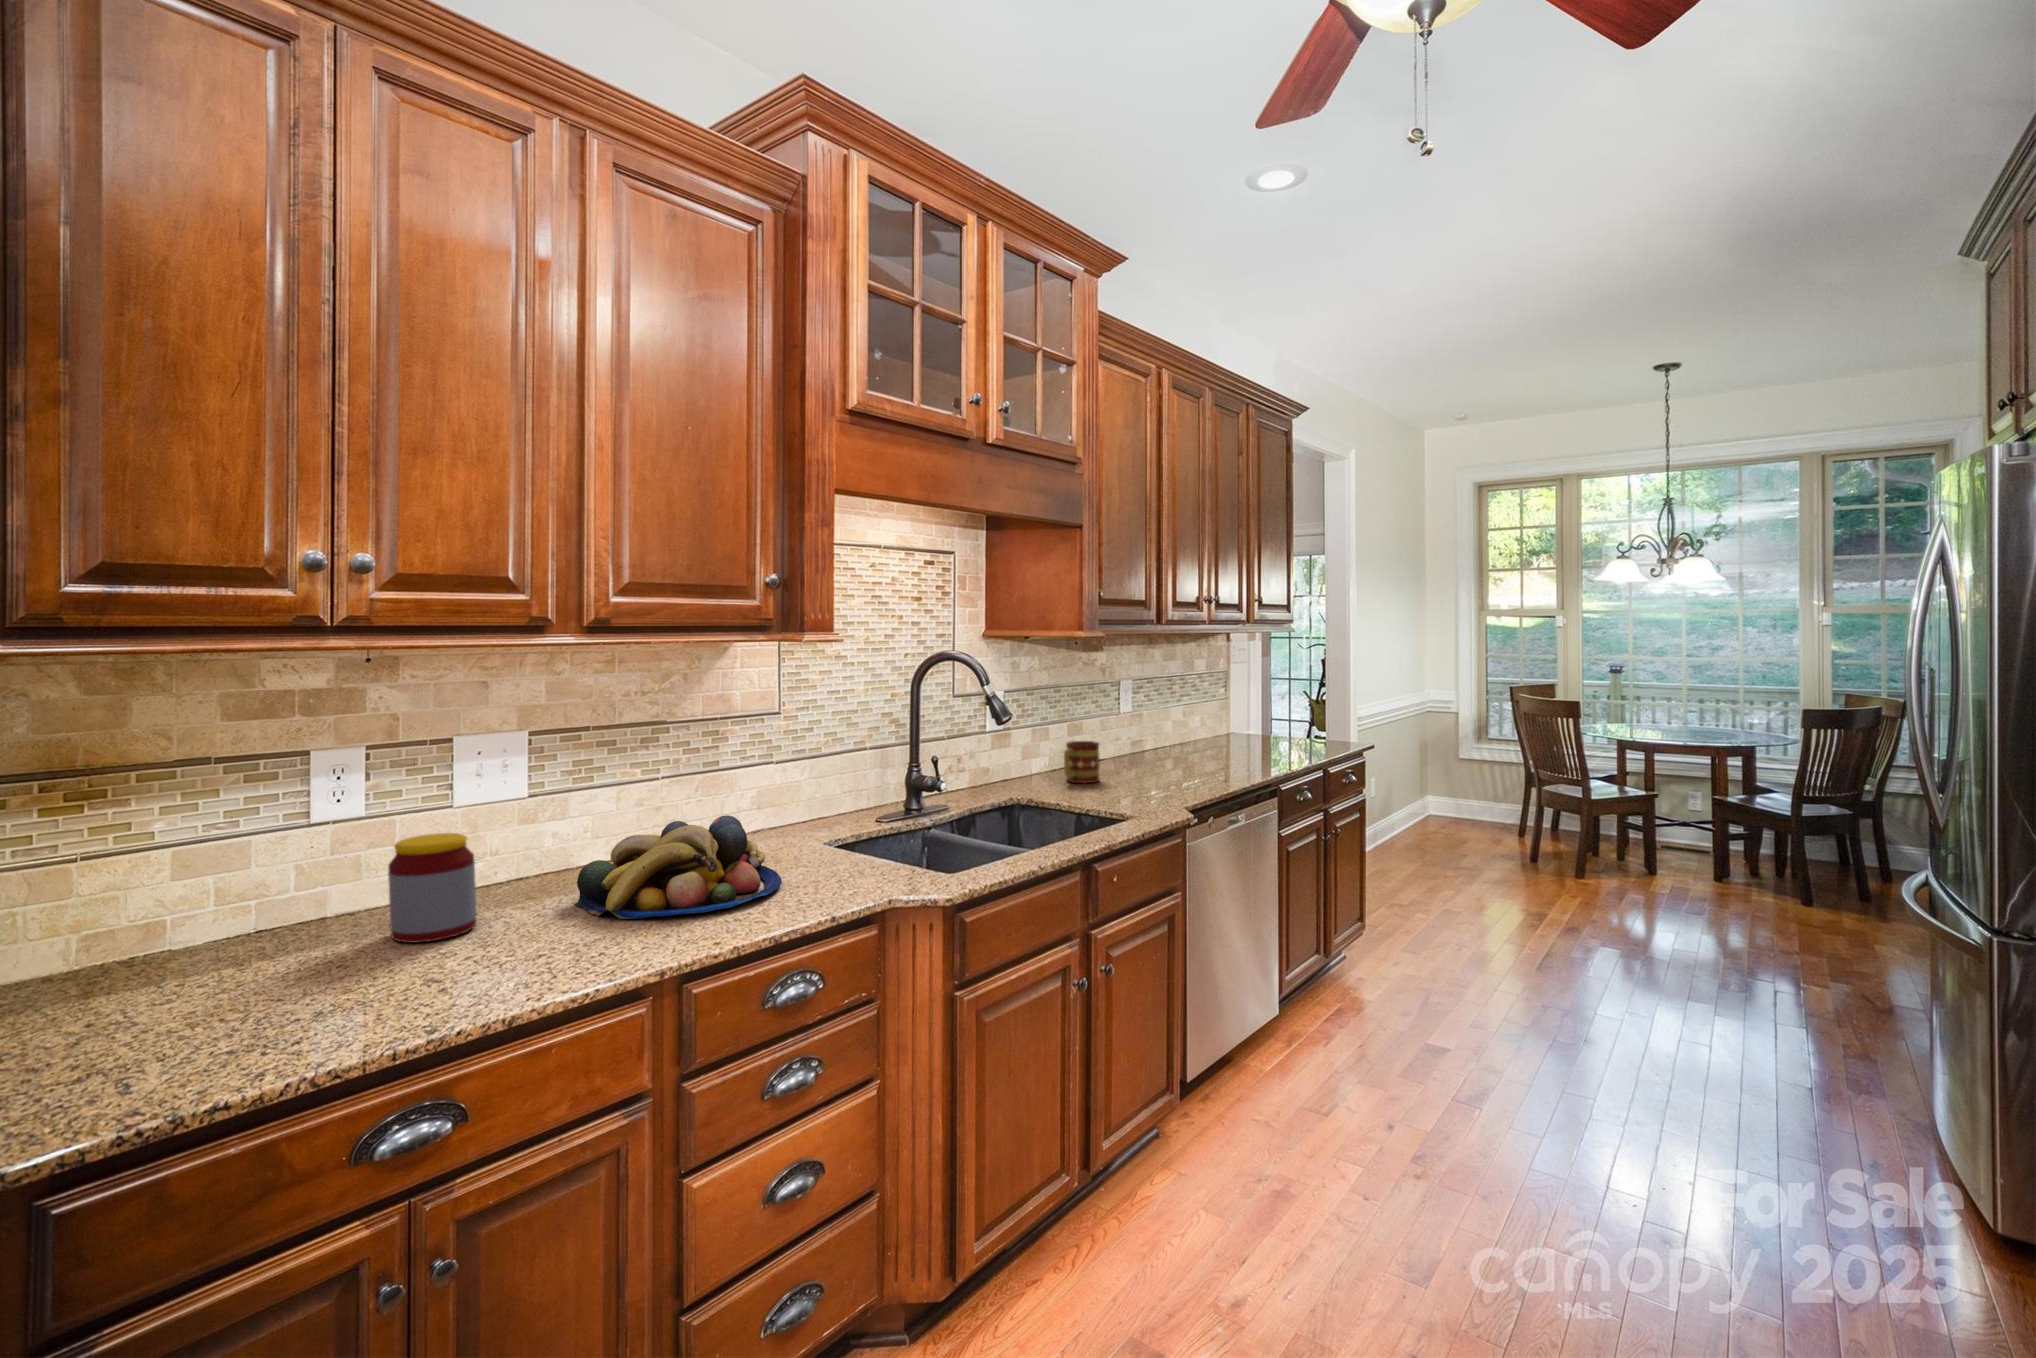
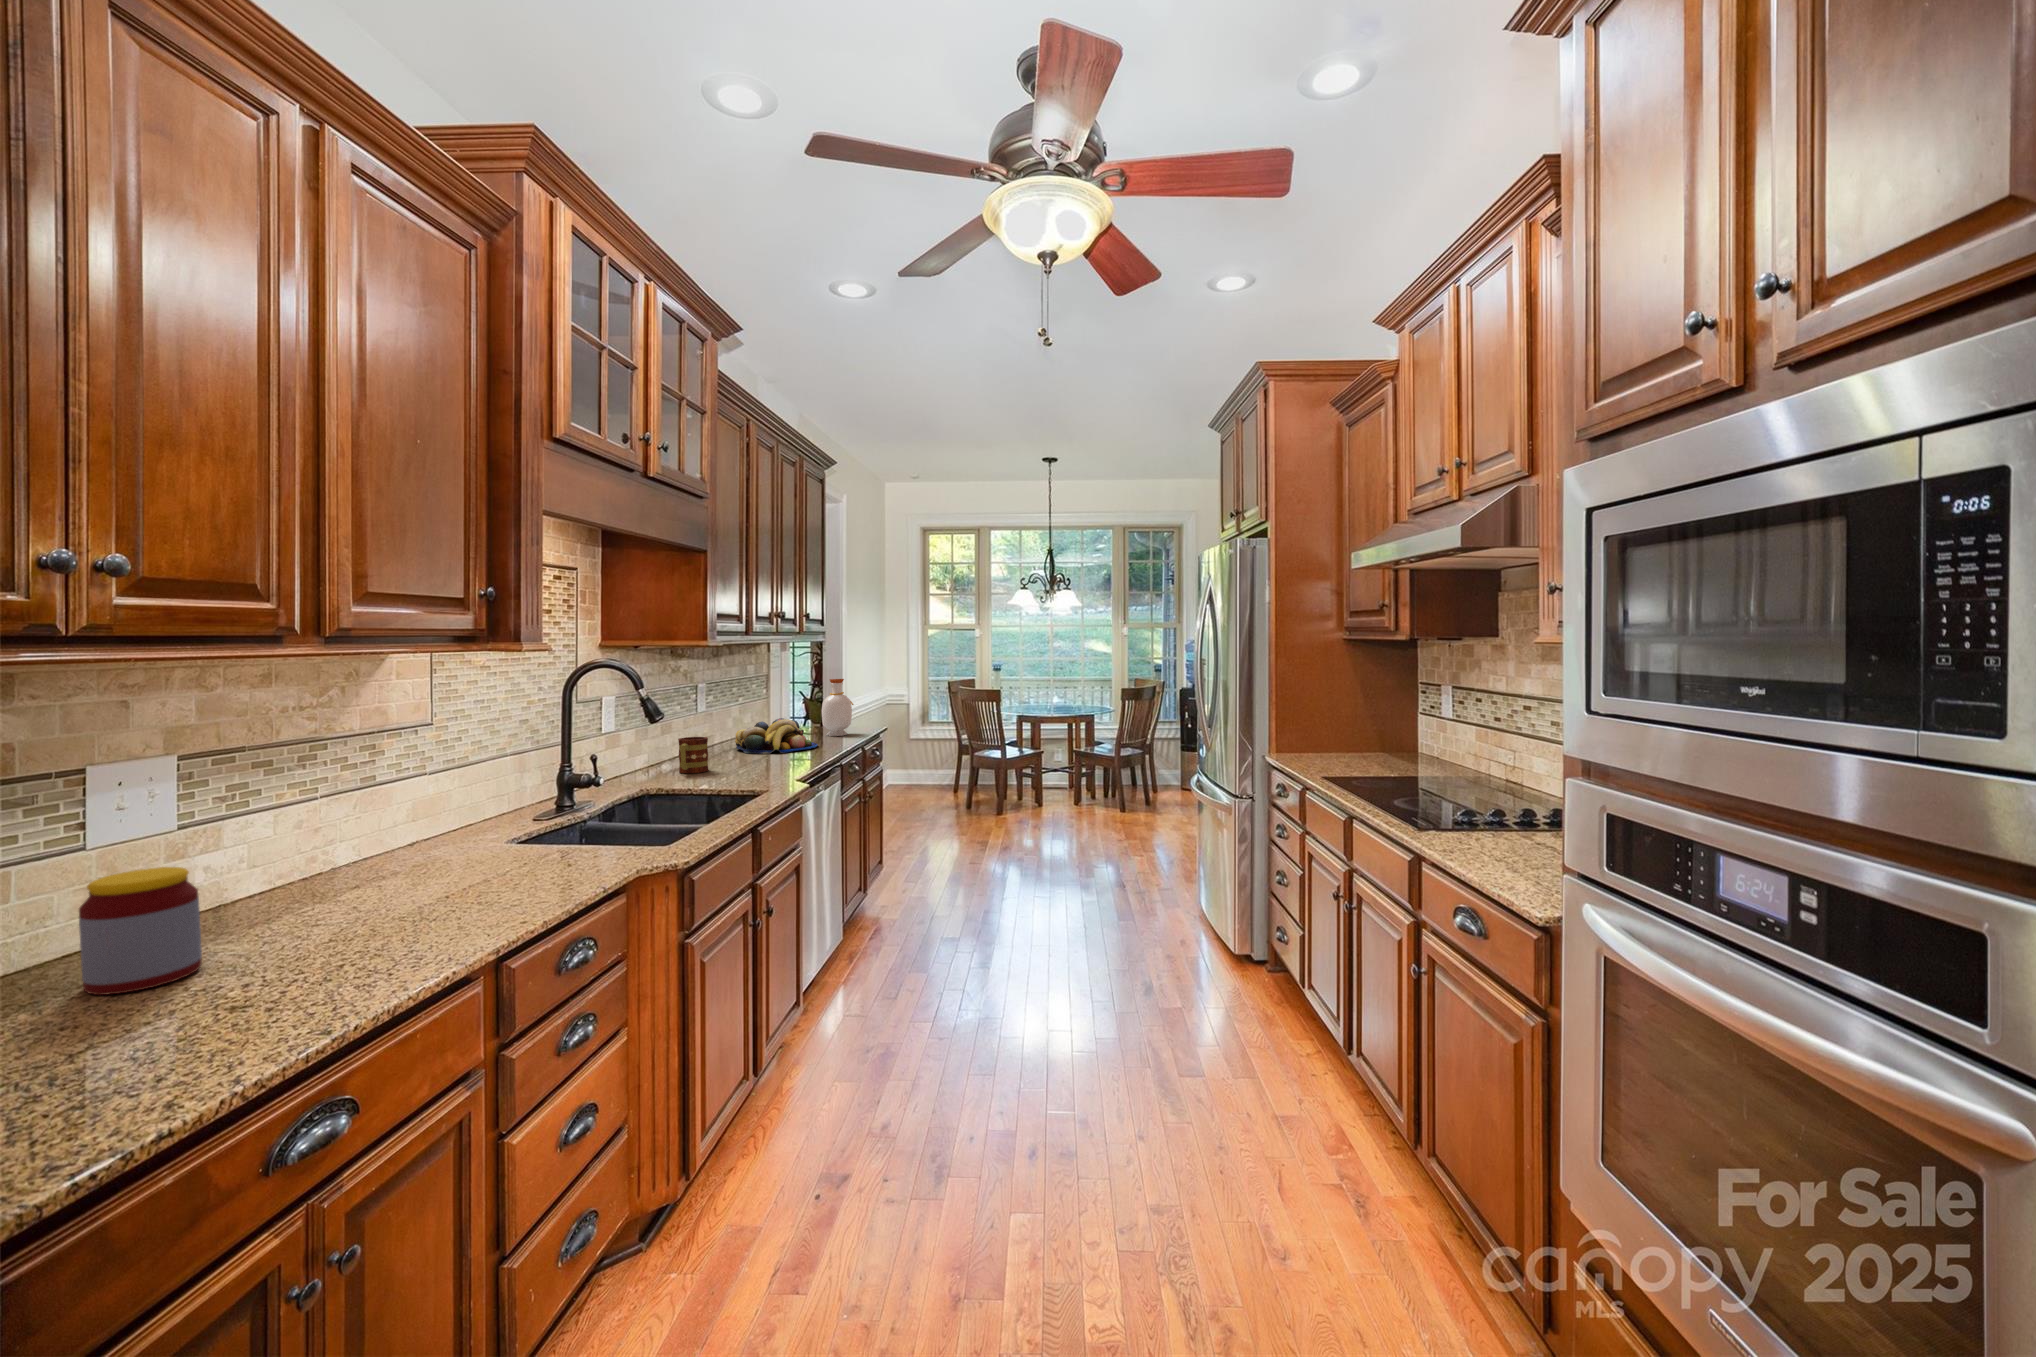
bottle: none [1275,678,1318,751] -> present [822,679,854,736]
fruit bowl: present [575,815,782,919] -> present [735,718,817,754]

